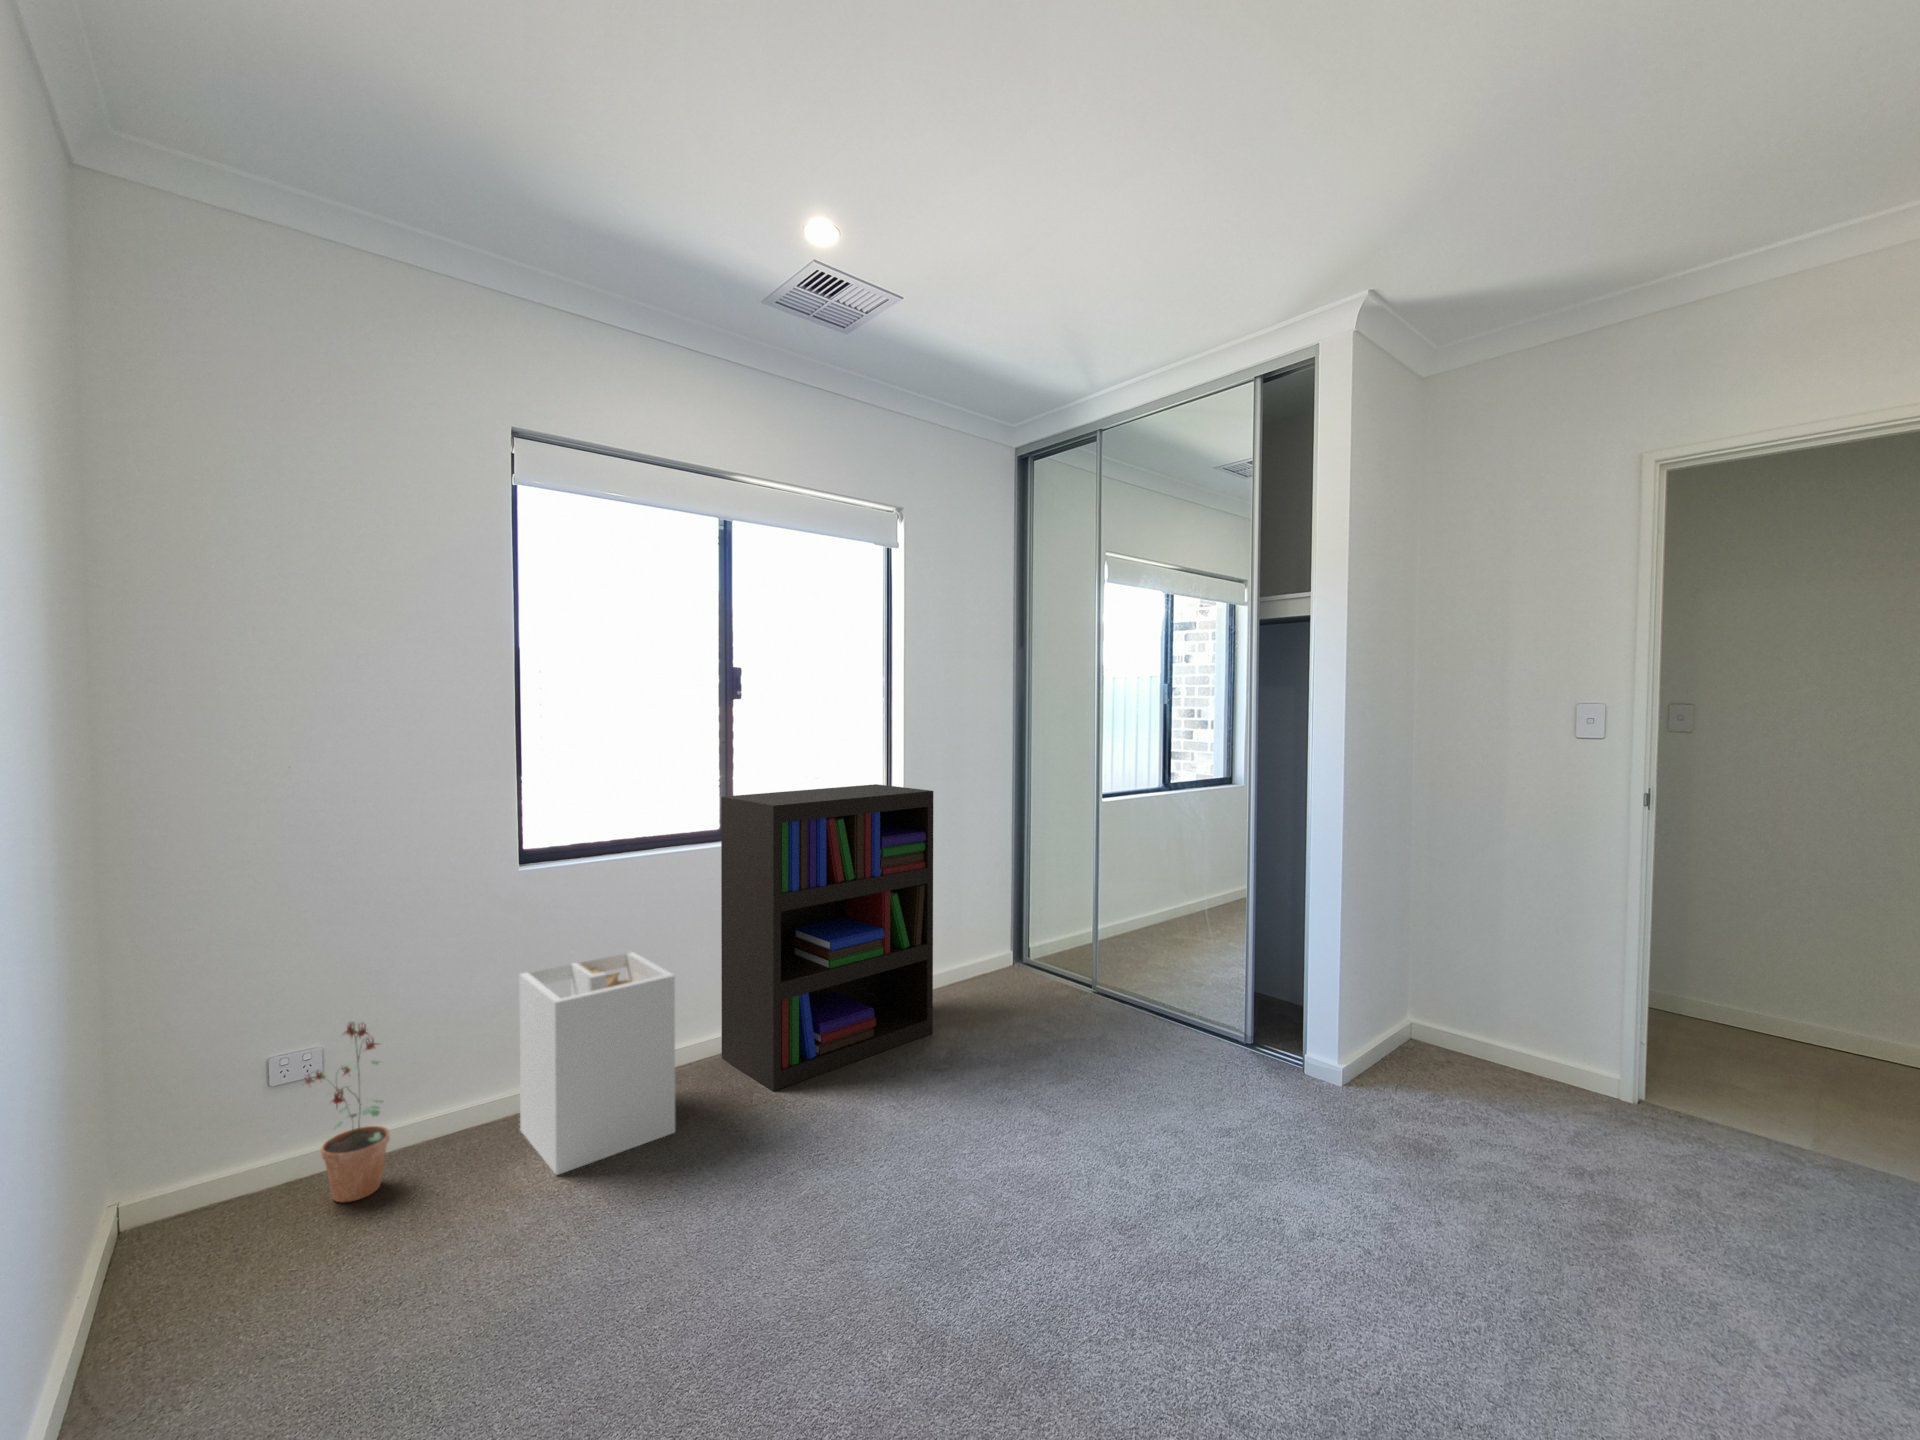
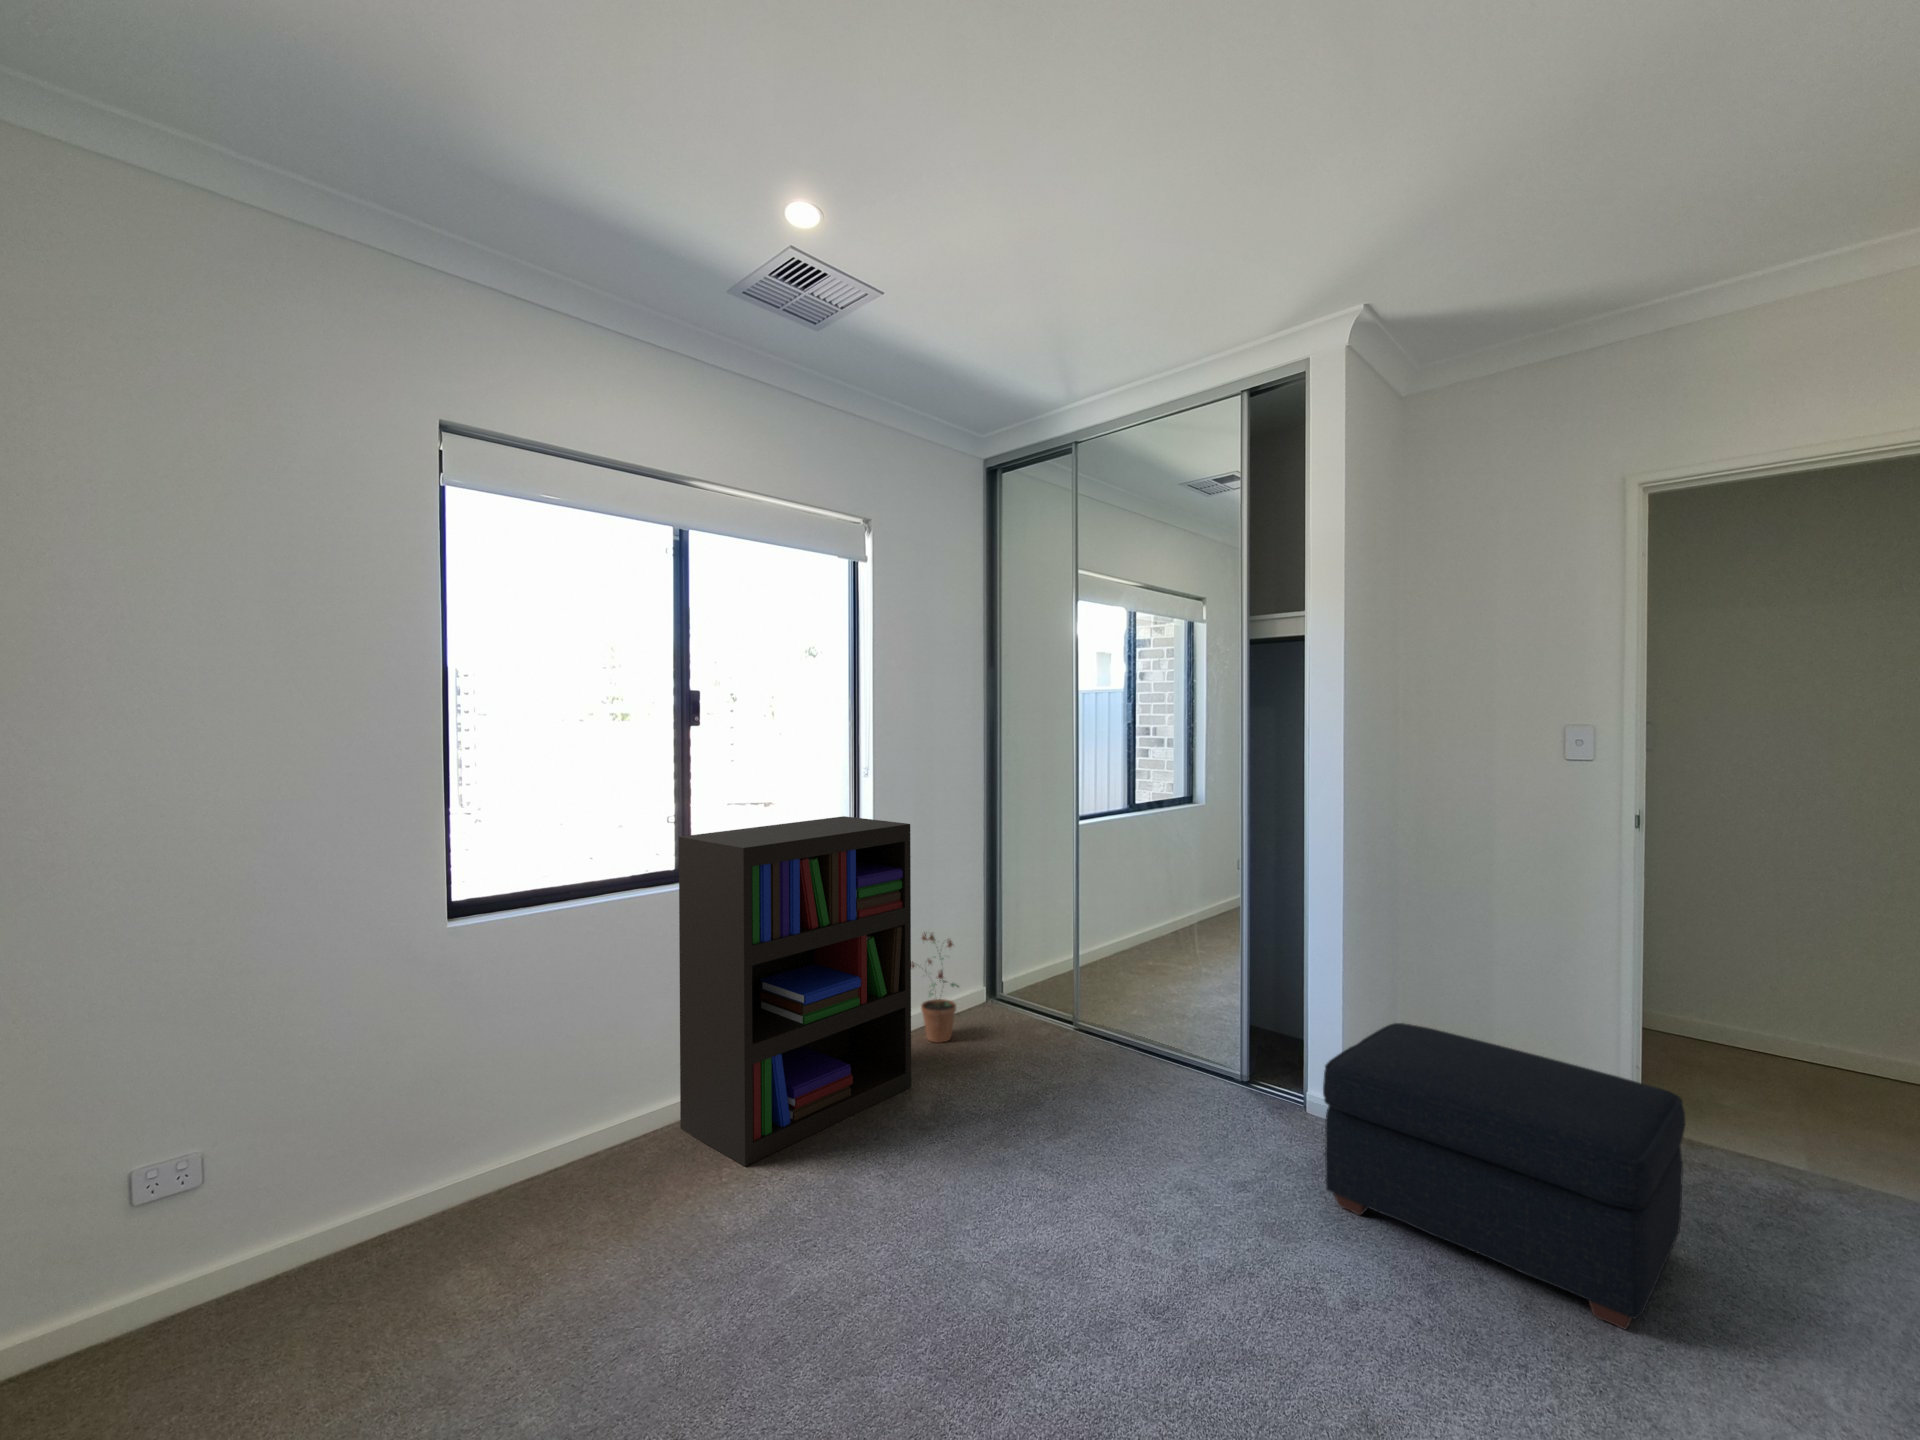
laundry hamper: present [519,952,675,1175] -> none [452,1018,639,1290]
ottoman: none [1302,986,1658,1273] -> present [1323,1023,1685,1329]
potted plant: present [305,1022,390,1202] -> present [911,932,959,1042]

